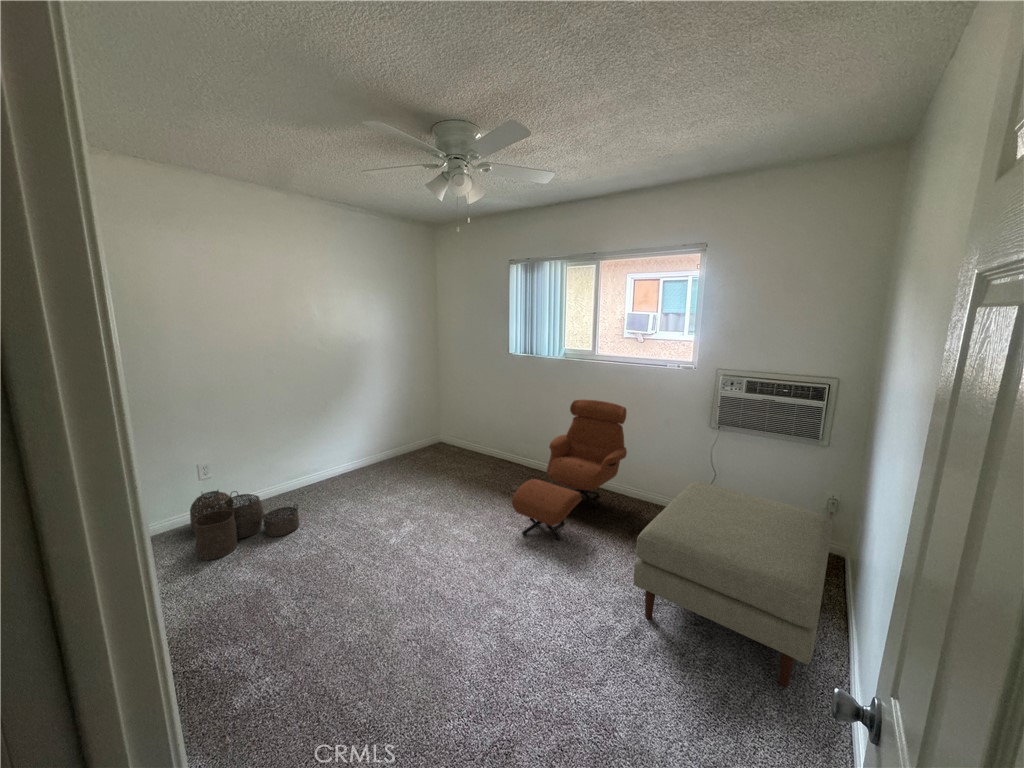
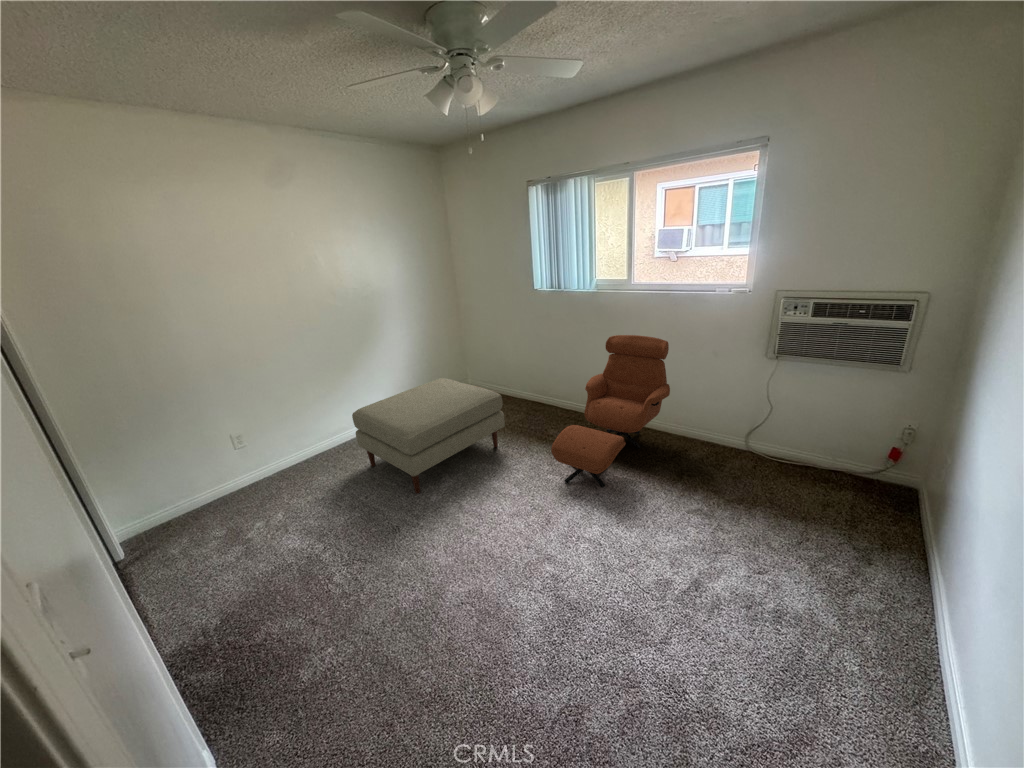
ottoman: present [634,482,833,687] -> present [352,378,505,494]
woven basket: present [190,490,299,560] -> none [233,456,341,527]

